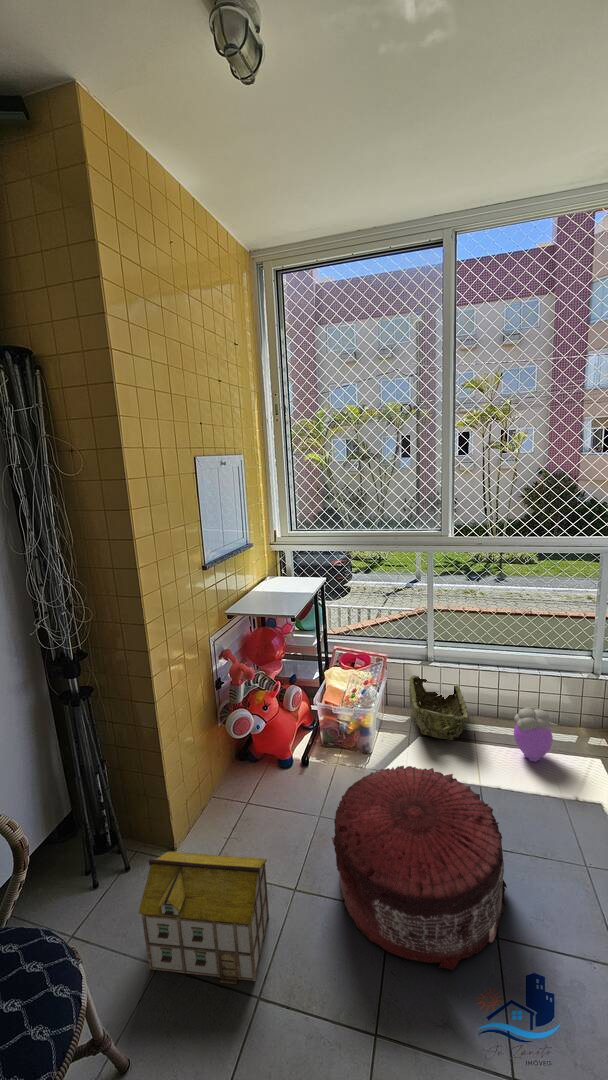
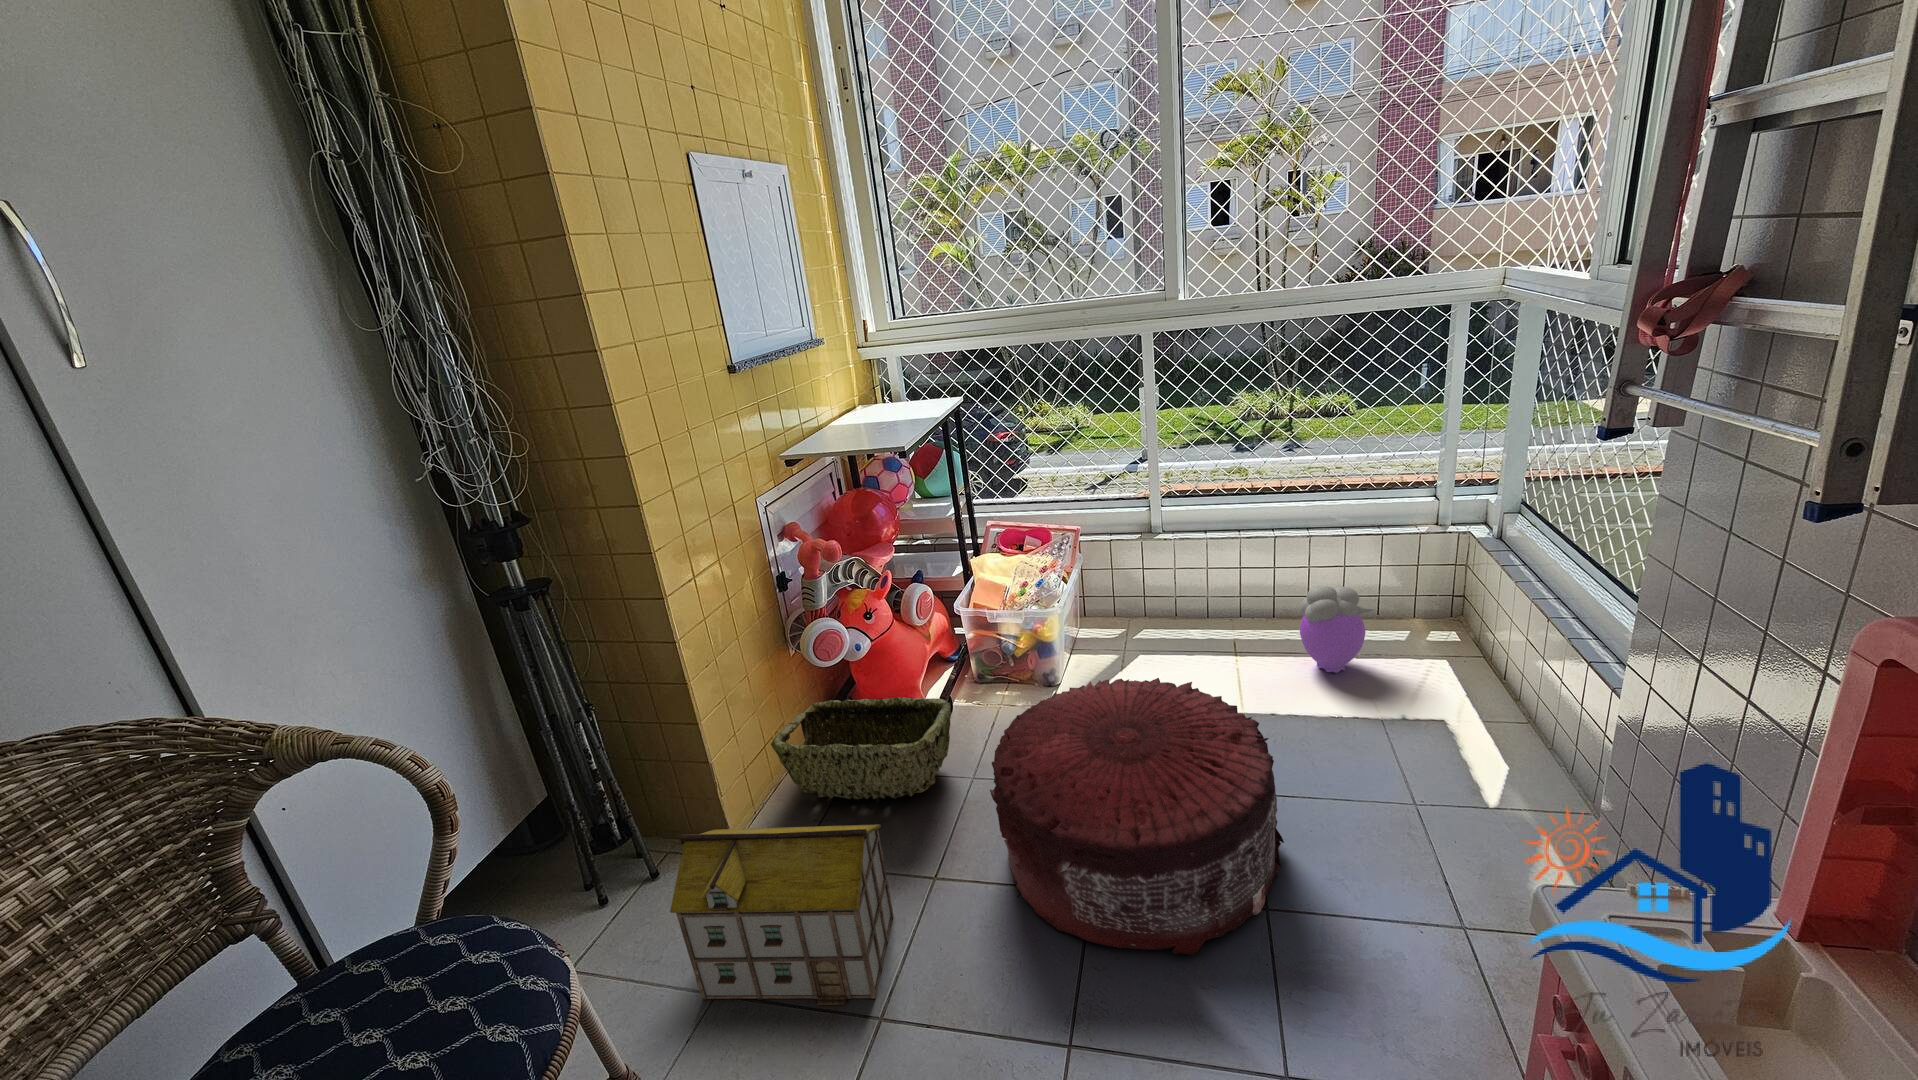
woven basket: present [409,675,469,740] -> present [771,697,951,799]

